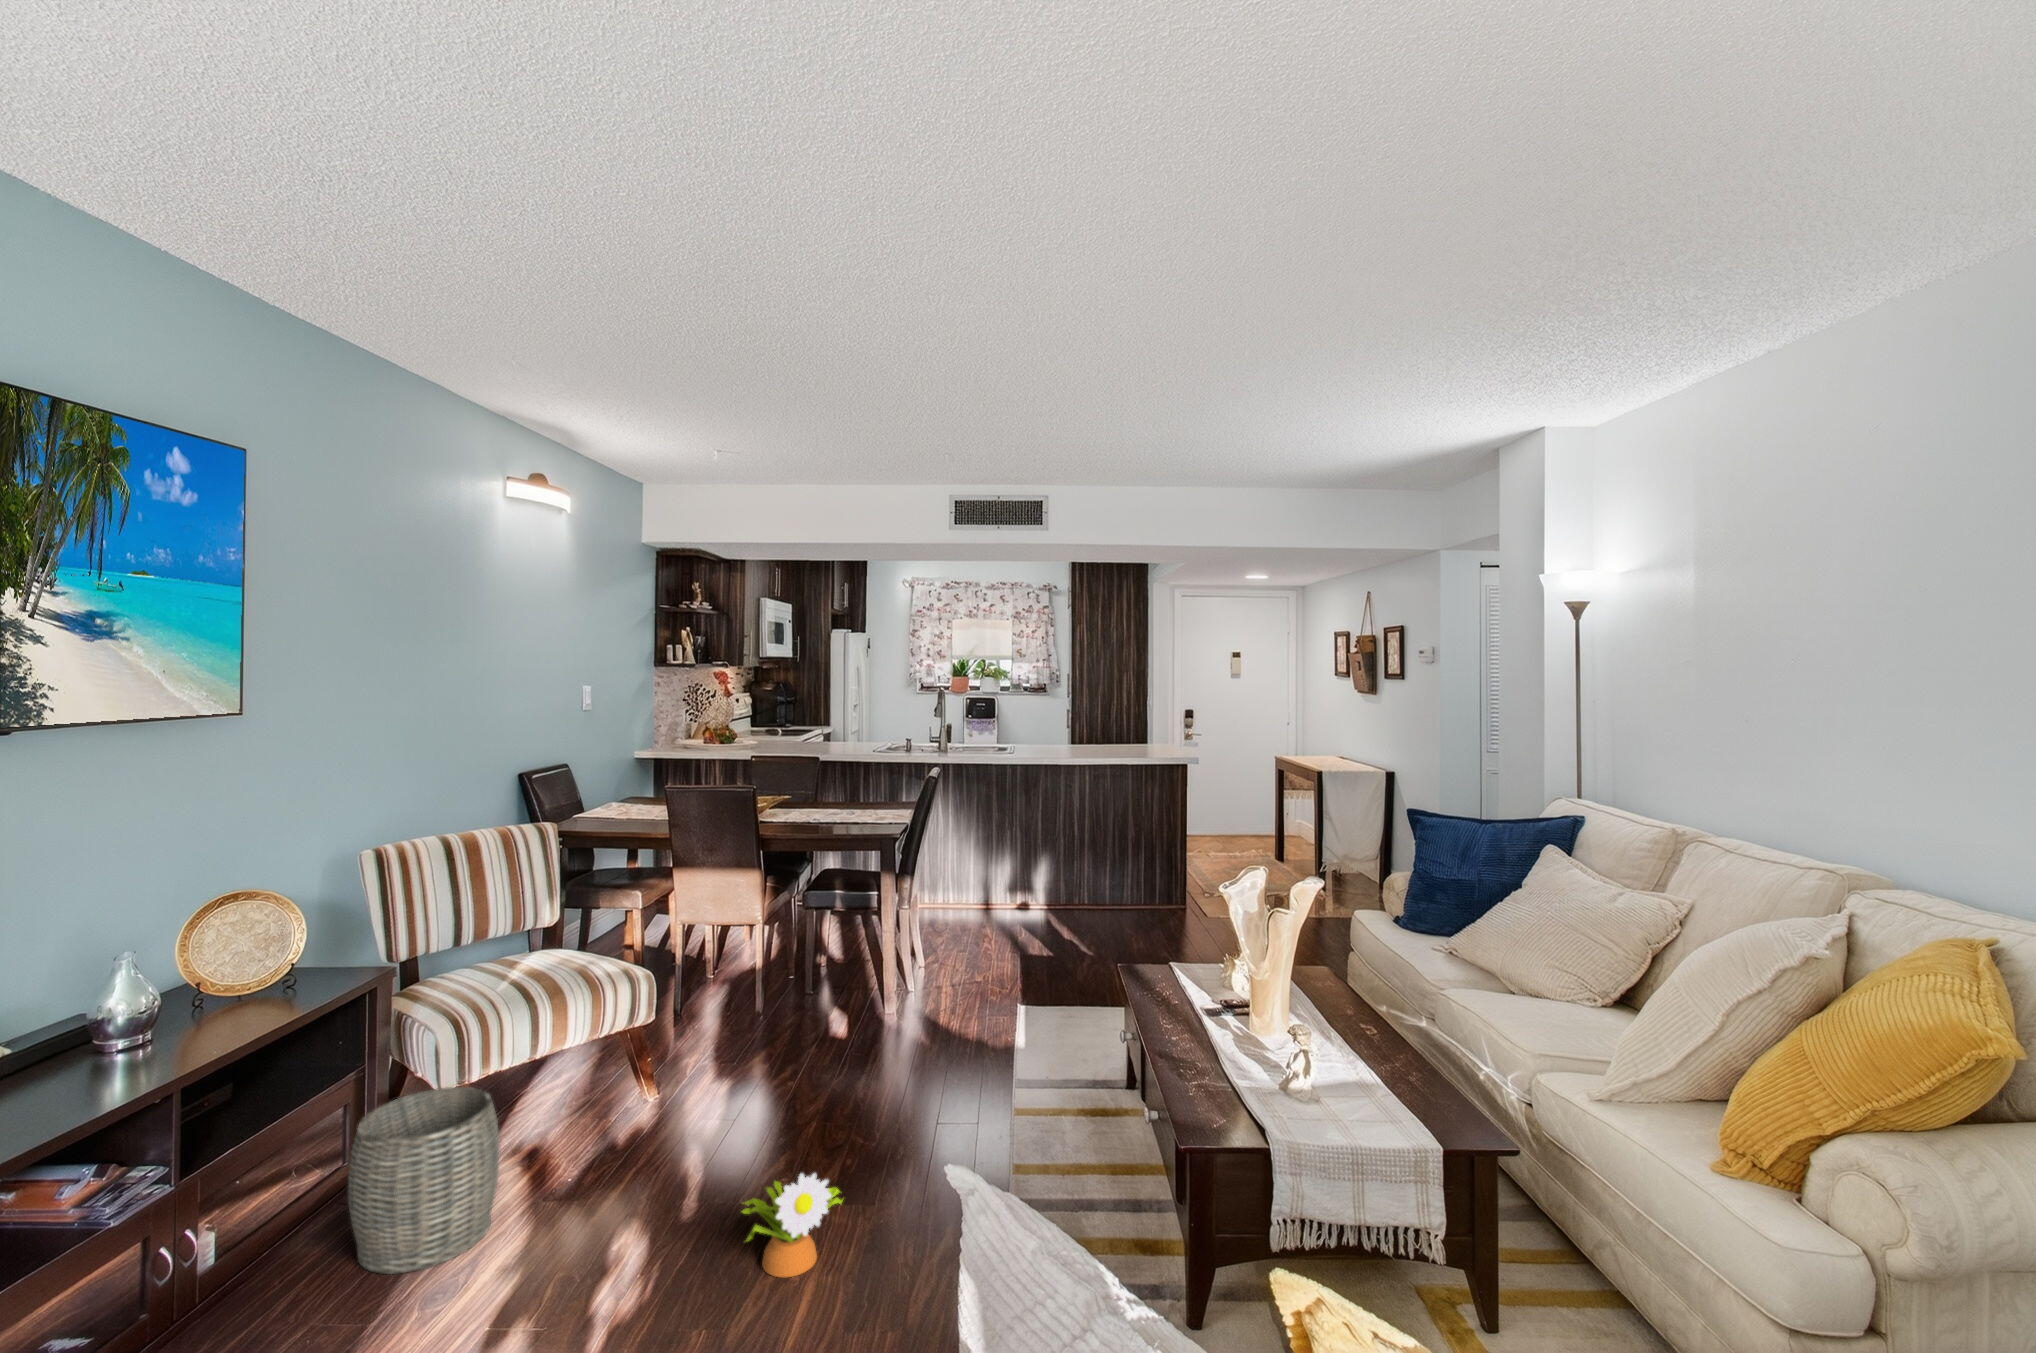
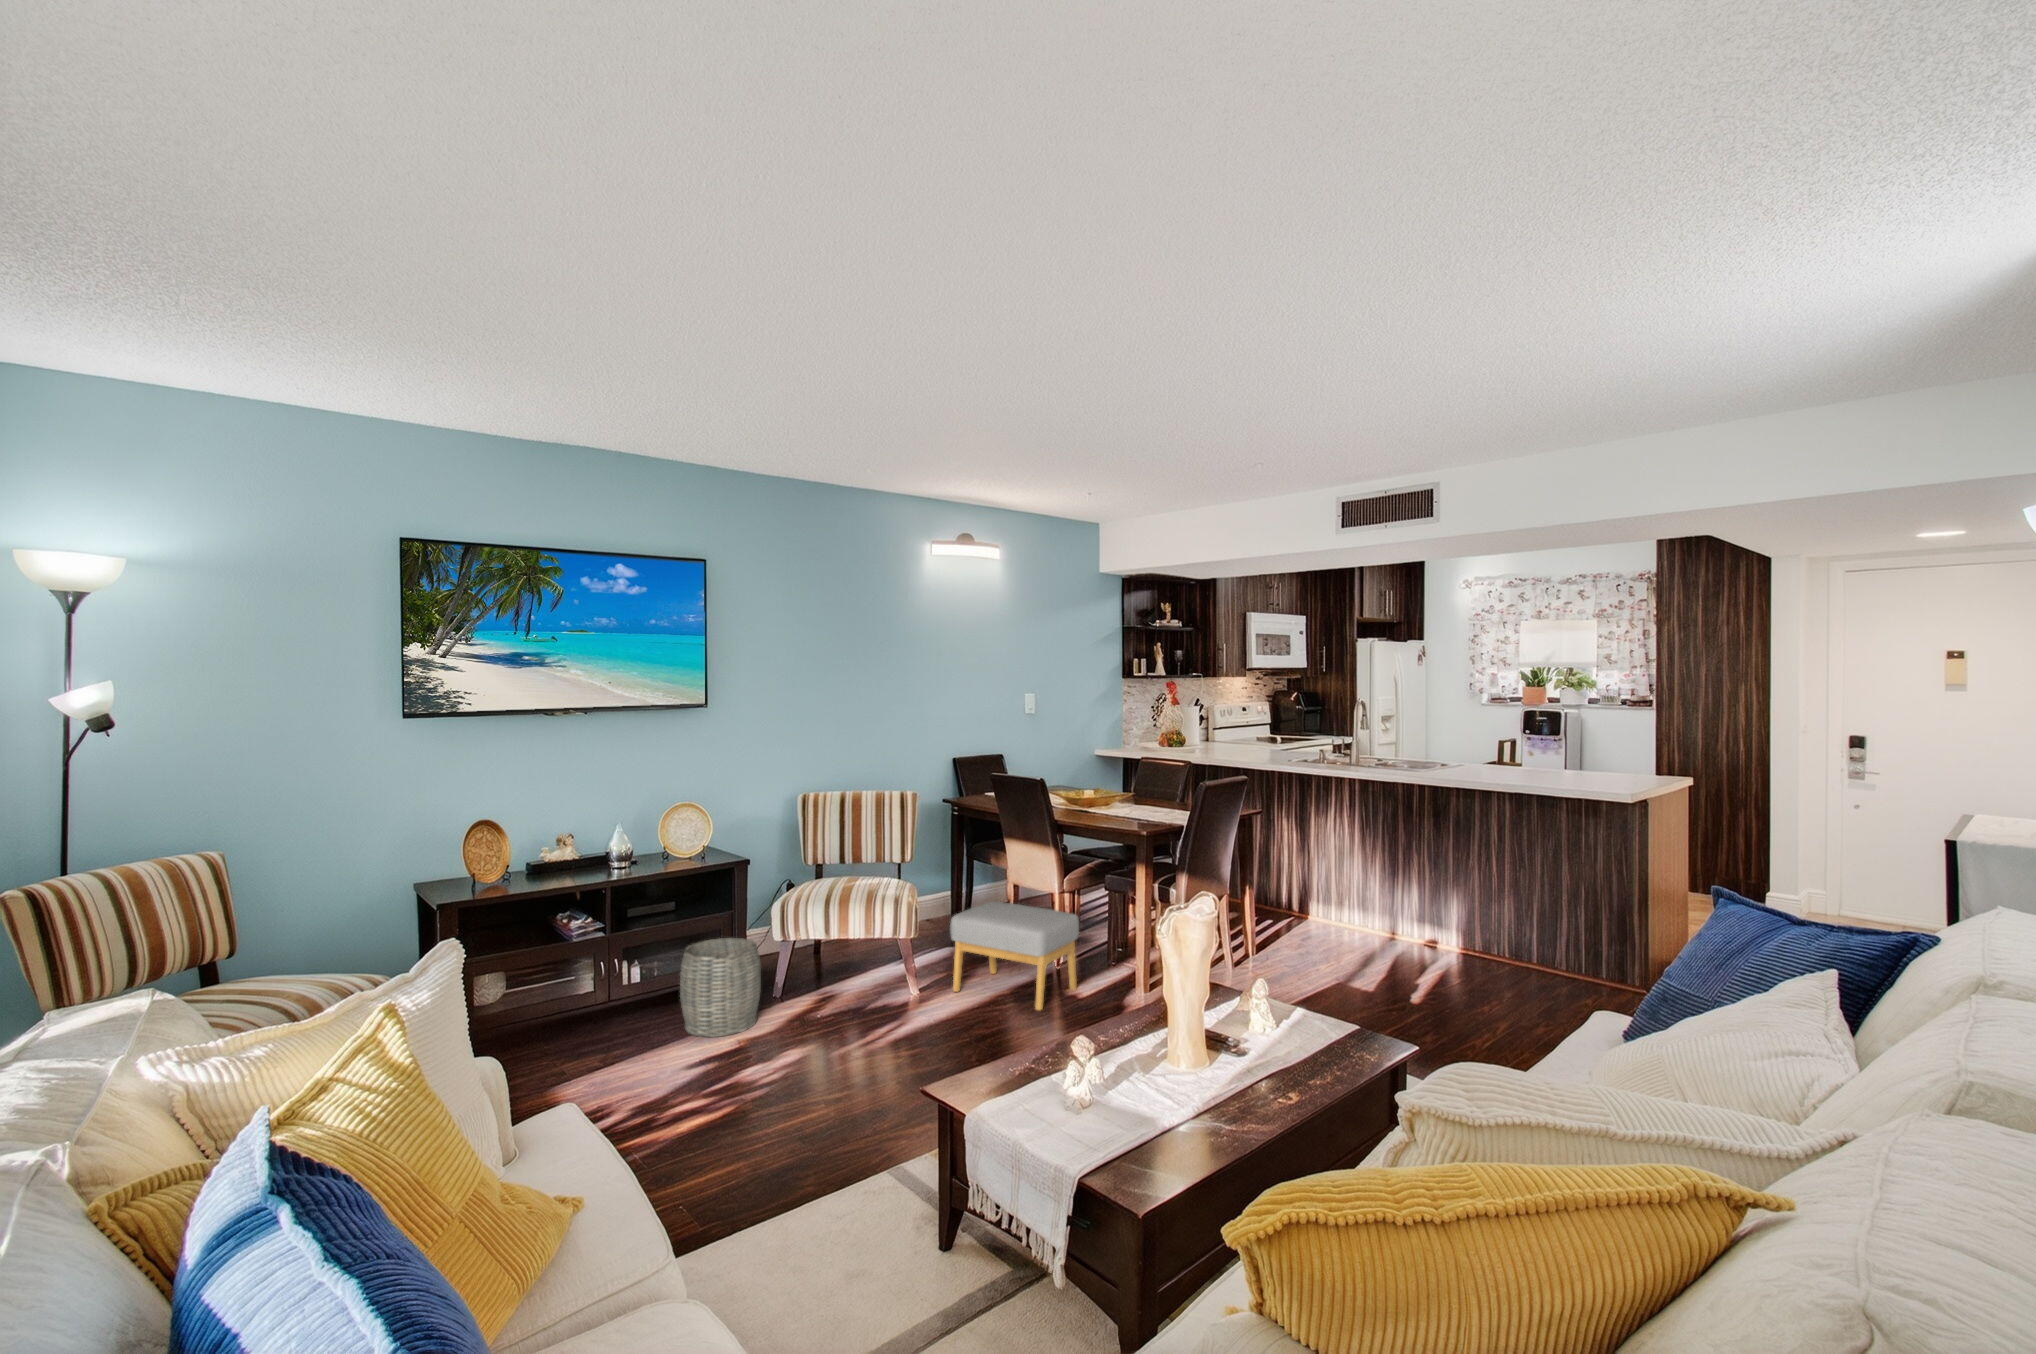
footstool: none [699,942,842,1073] -> present [950,902,1079,1010]
decorative plant: present [742,1173,843,1277] -> none [783,1039,867,1114]

